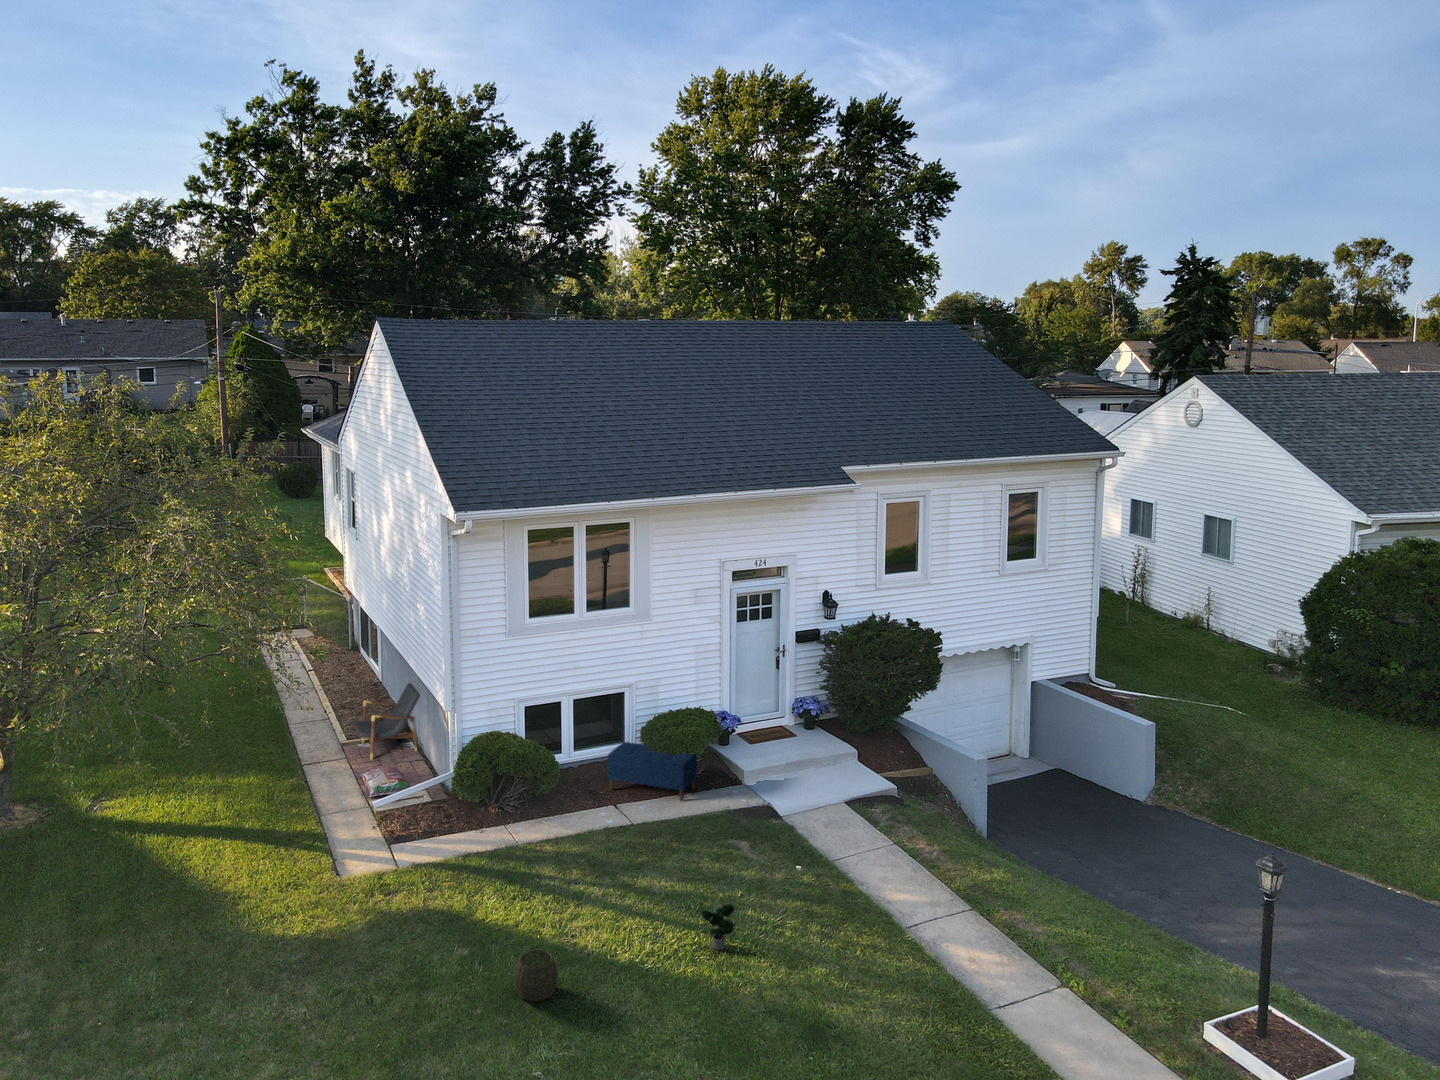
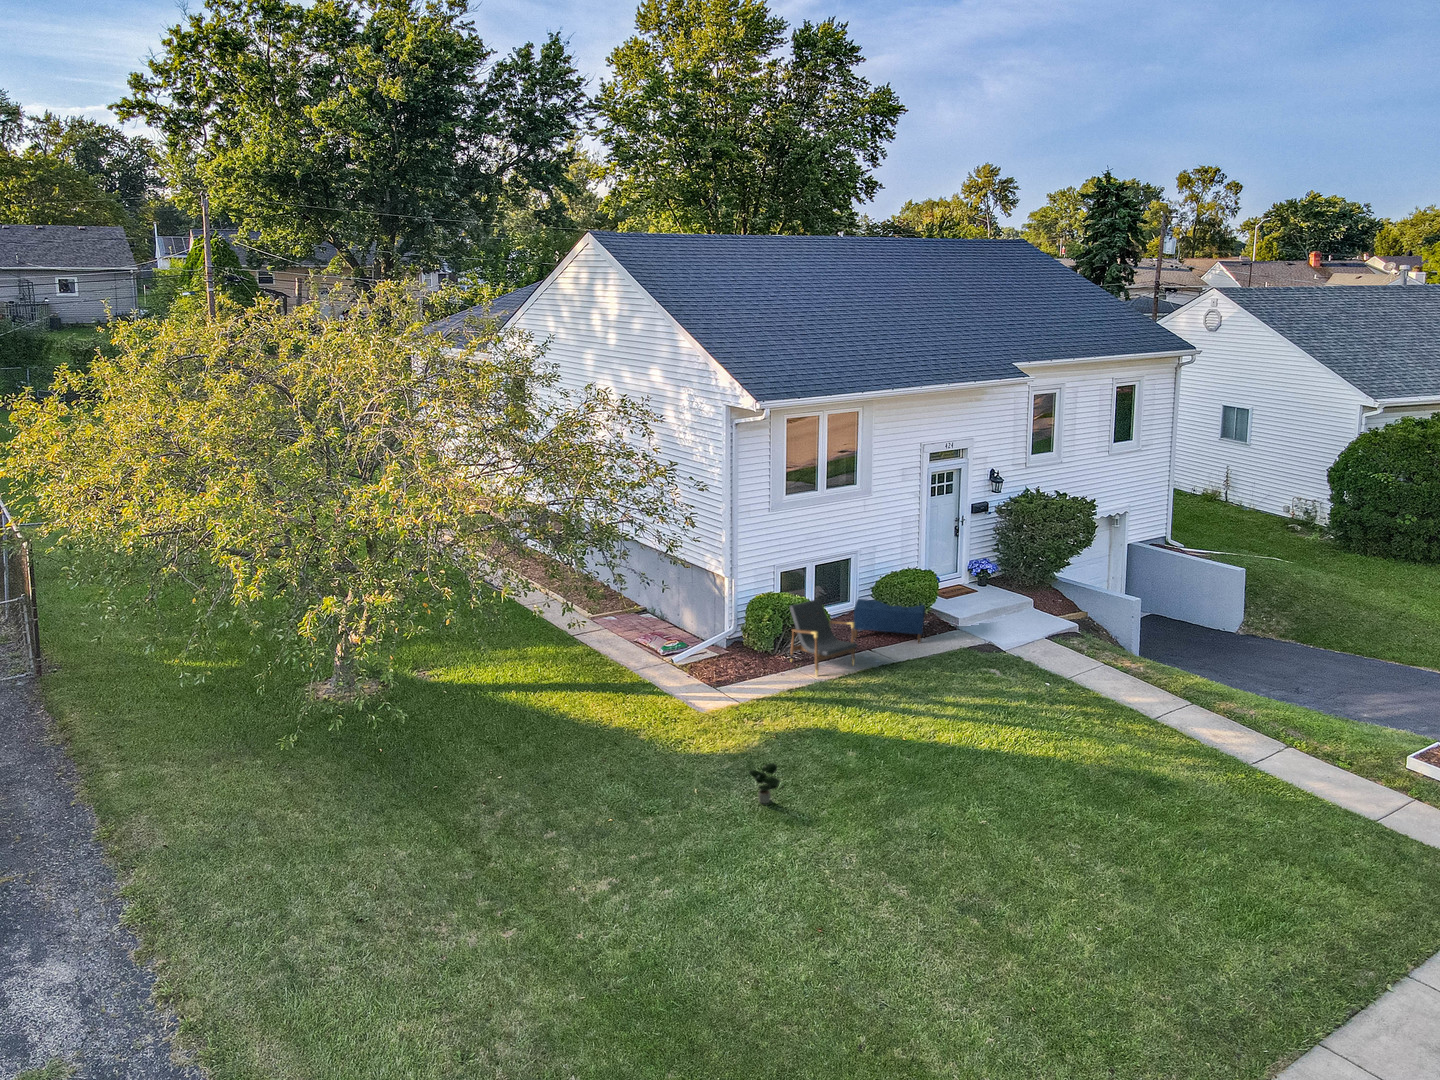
lounge chair: present [353,683,420,760] -> present [790,599,858,676]
potted plant: present [701,904,735,950] -> present [749,763,780,804]
woven basket: present [515,950,558,1001] -> none [918,741,952,778]

